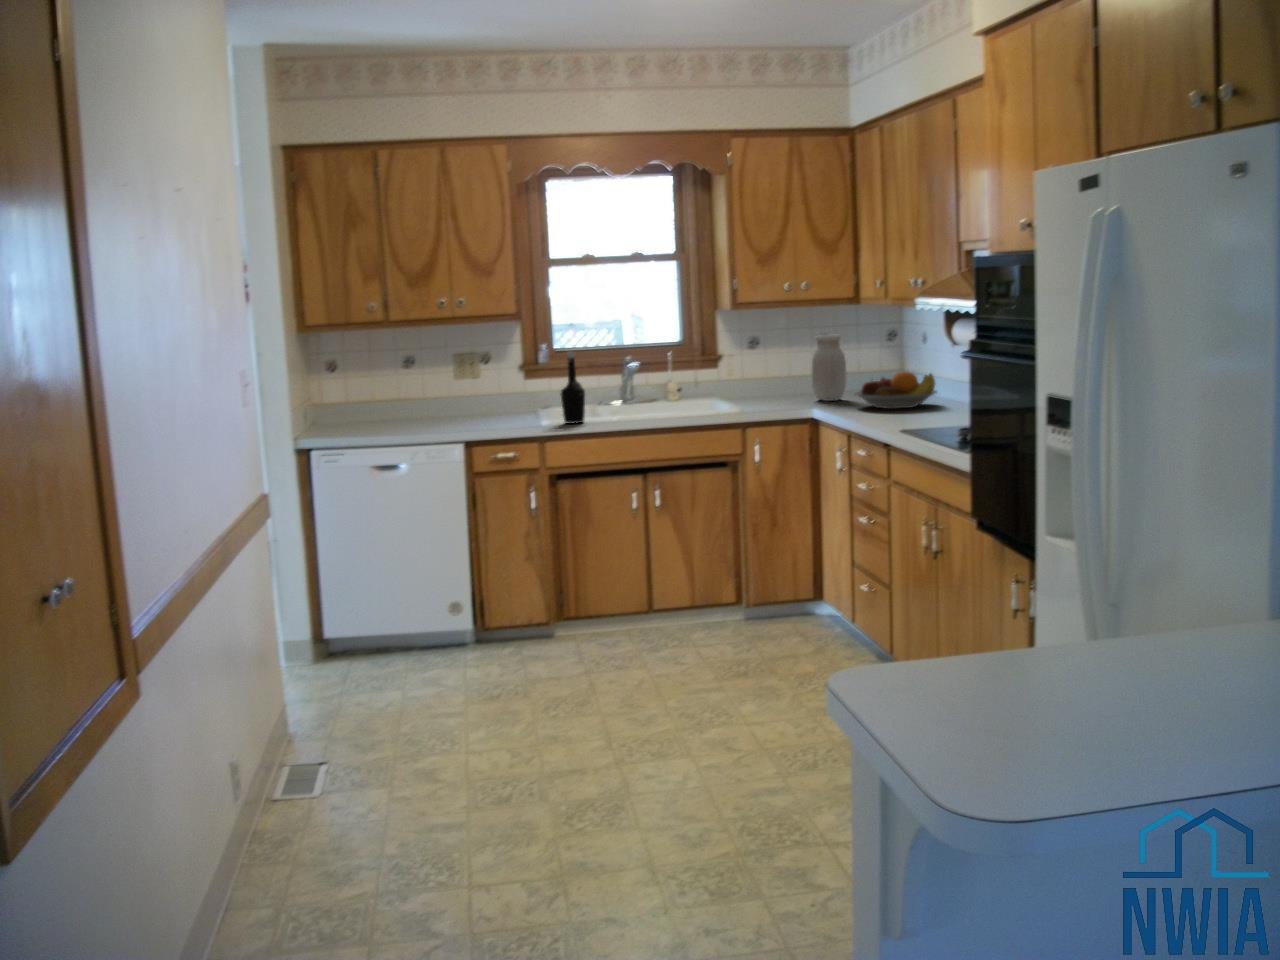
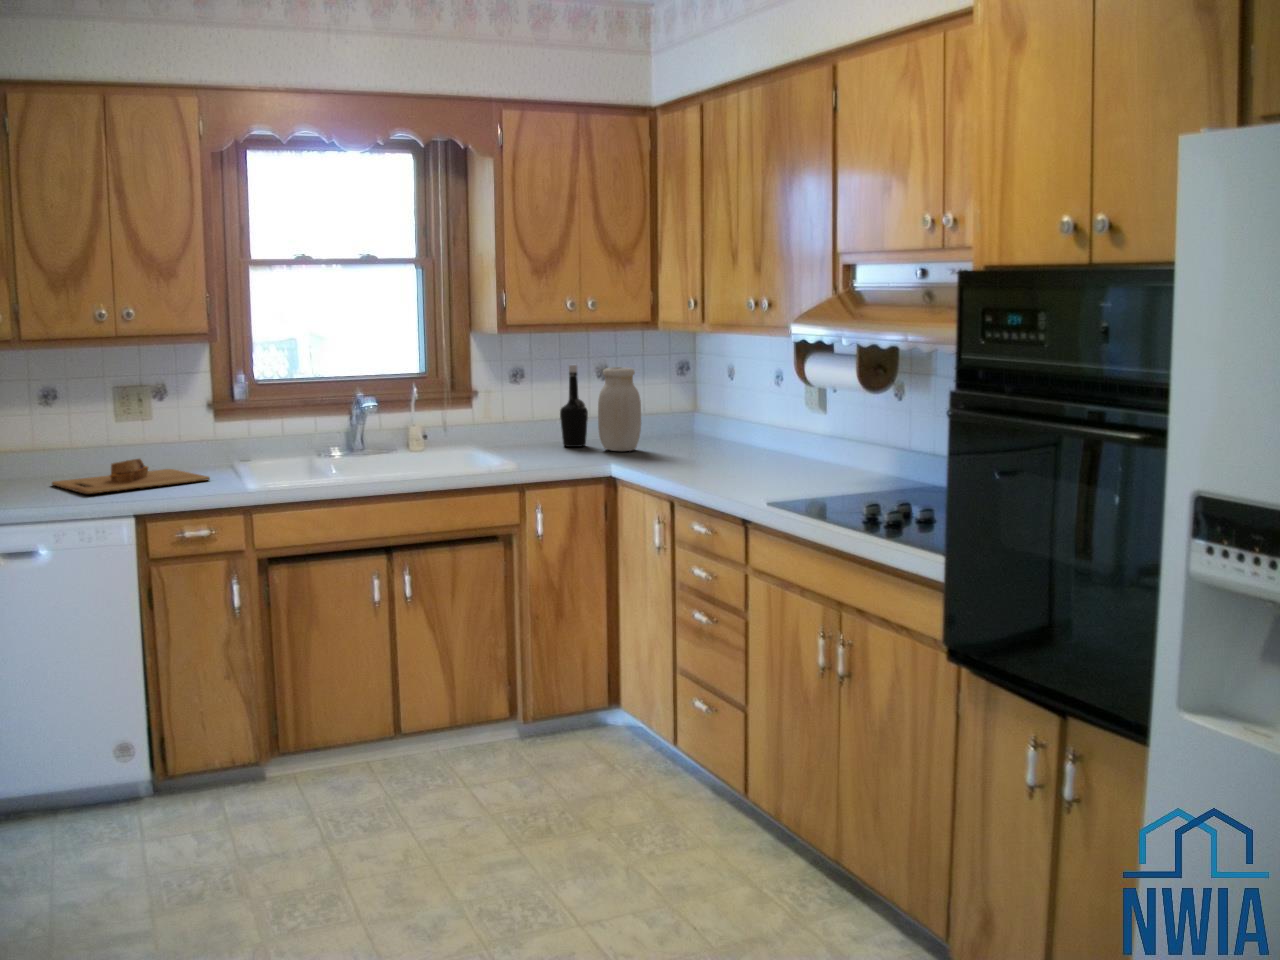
bottle: present [561,351,585,424] -> present [560,365,588,447]
fruit bowl: present [855,372,937,409] -> none [658,418,762,465]
cutting board: none [413,405,519,428] -> present [52,459,210,494]

